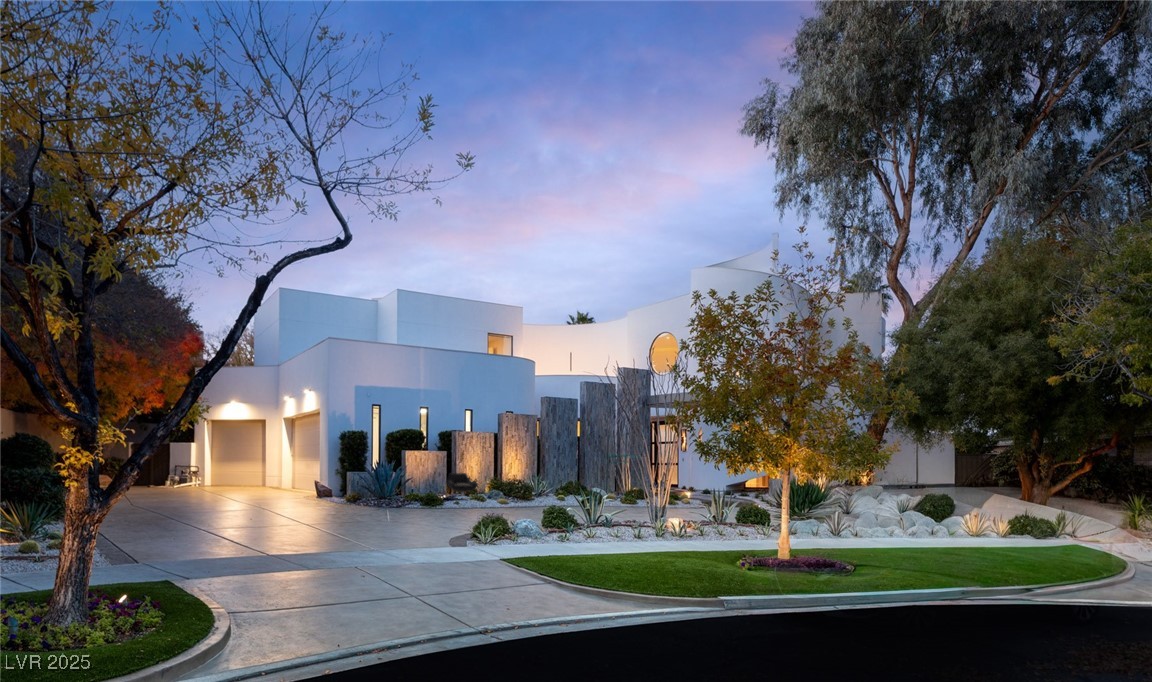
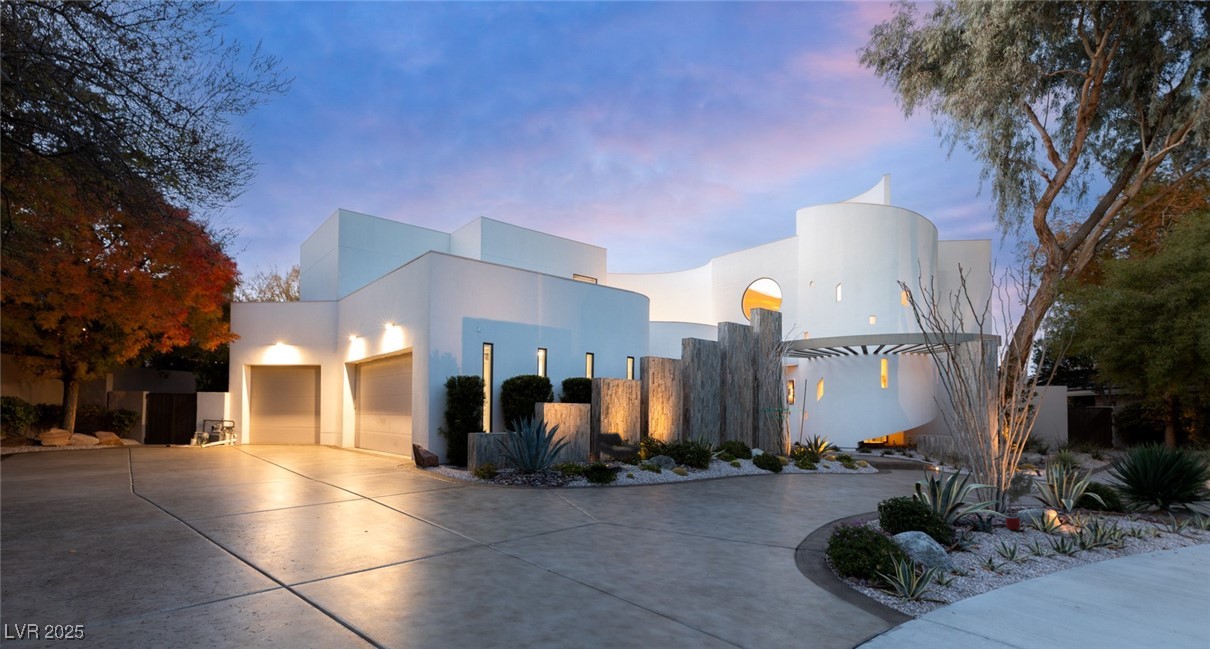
potted tree: none [627,488,649,528] -> present [1005,465,1040,530]

